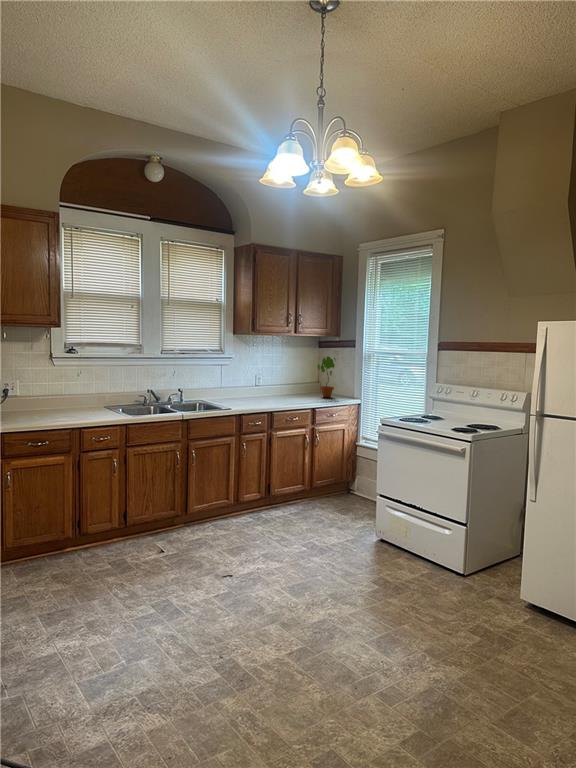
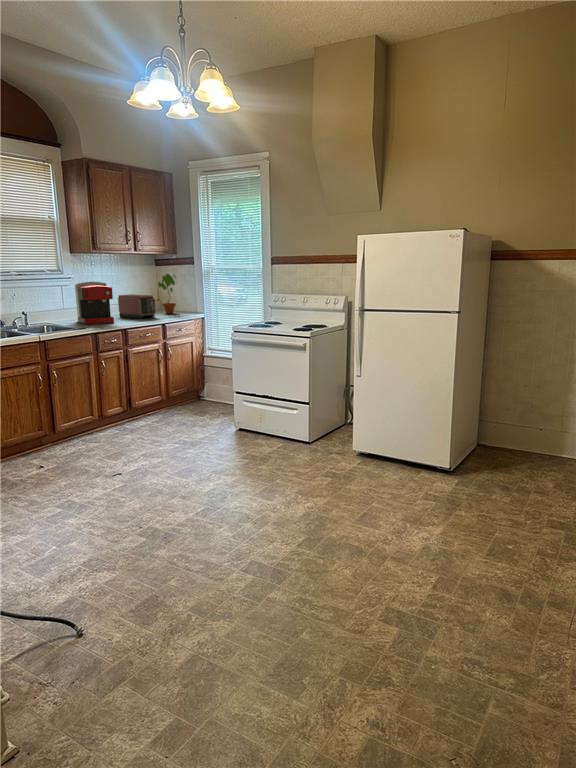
coffee maker: none [231,362,264,405] -> present [75,282,114,324]
toaster: none [274,376,310,401] -> present [118,294,156,319]

